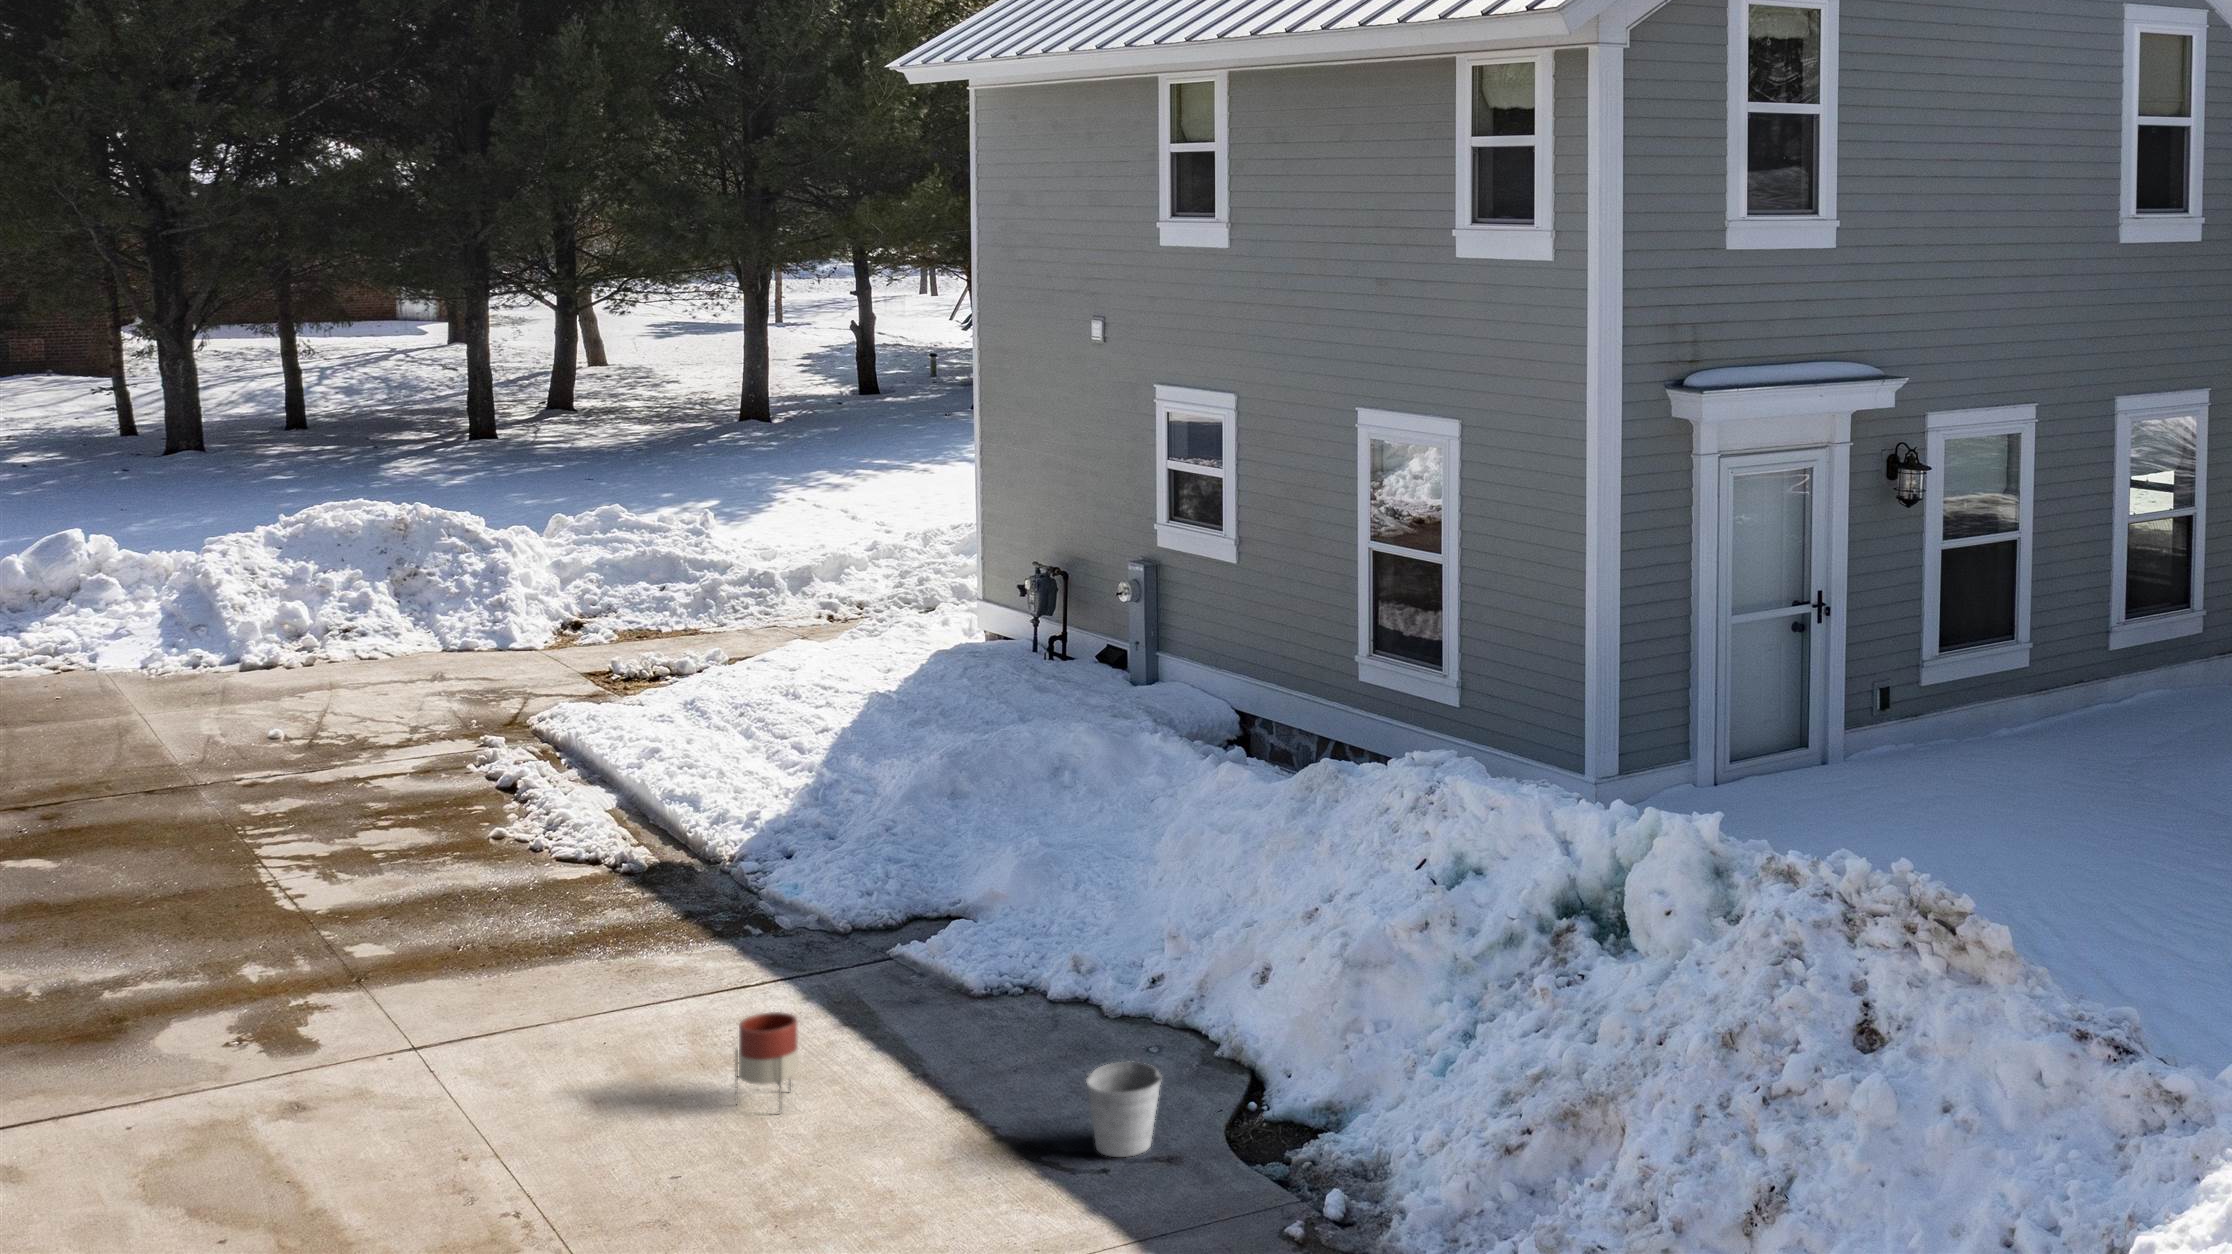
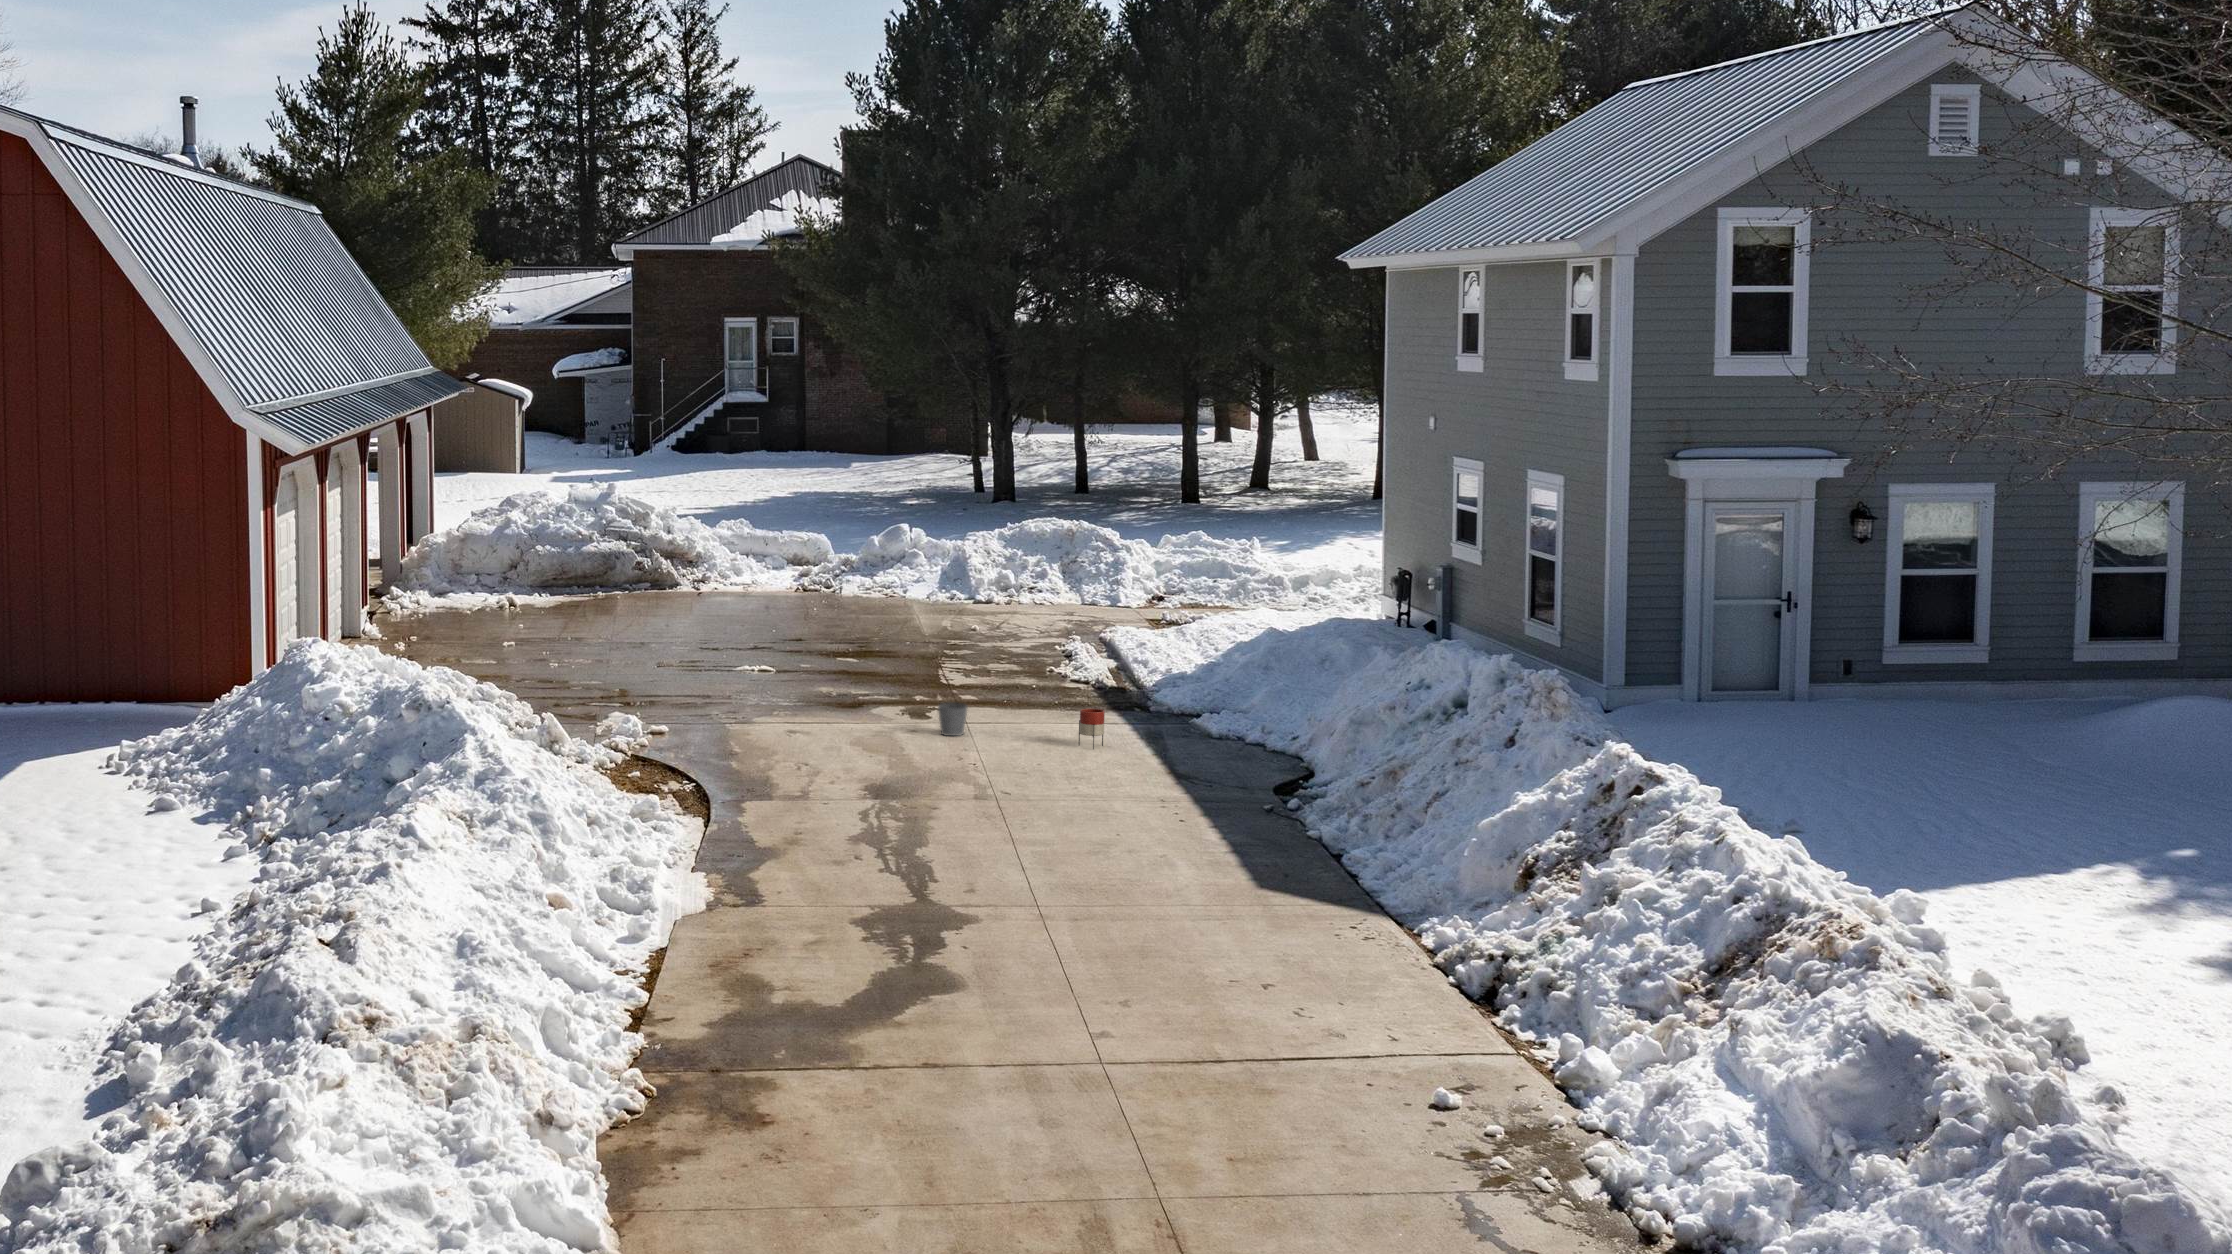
bucket: present [1086,1062,1162,1157] -> present [938,702,968,736]

